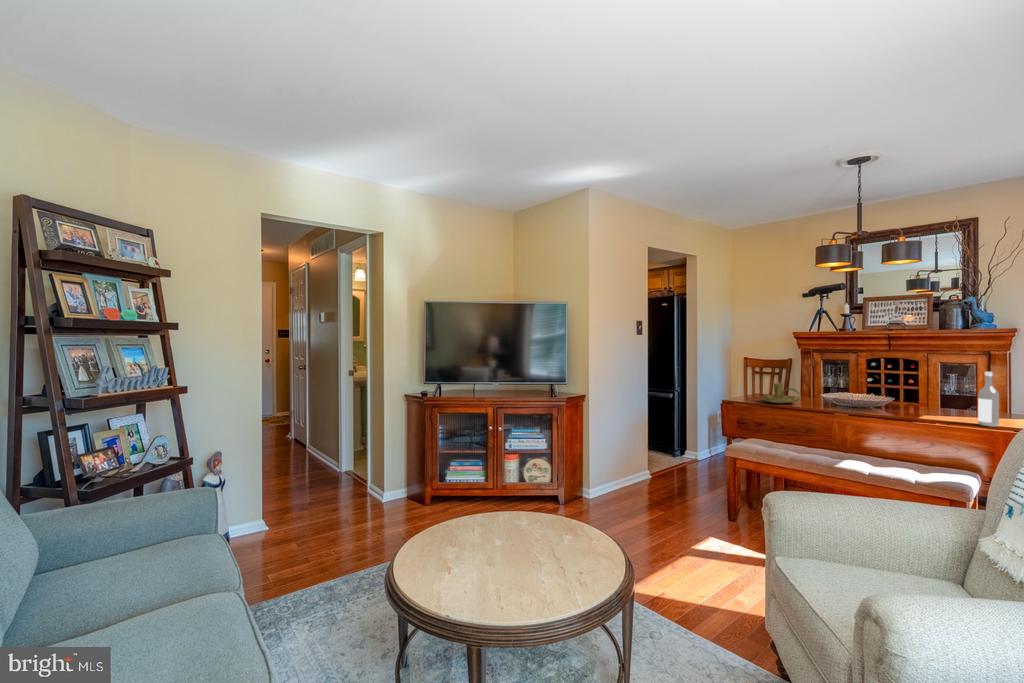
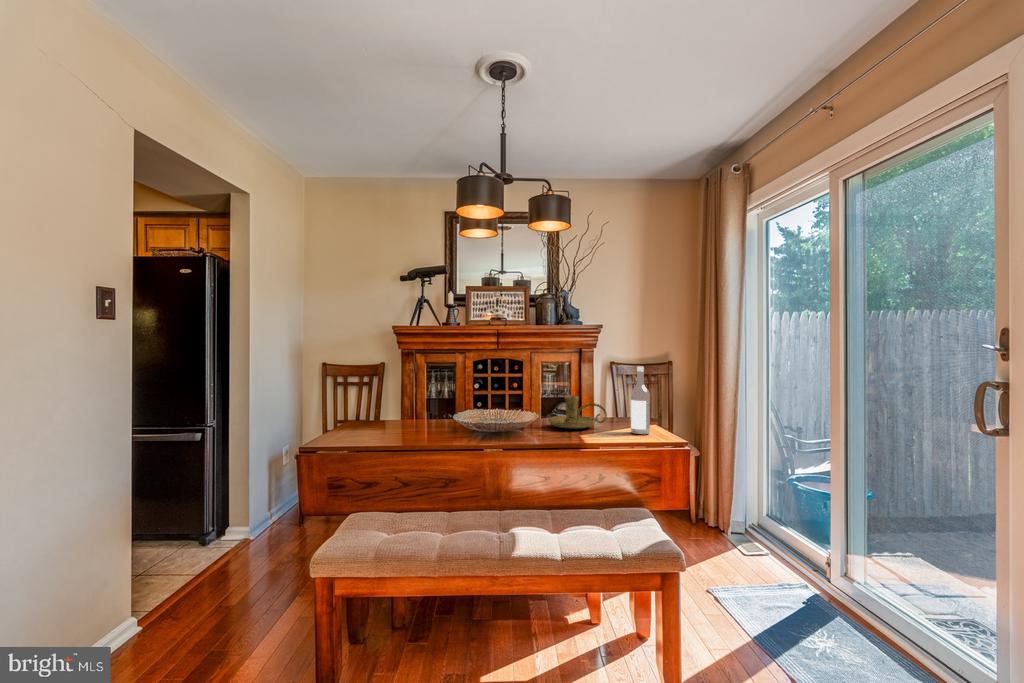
candle holder: present [762,383,800,403] -> present [548,396,607,429]

